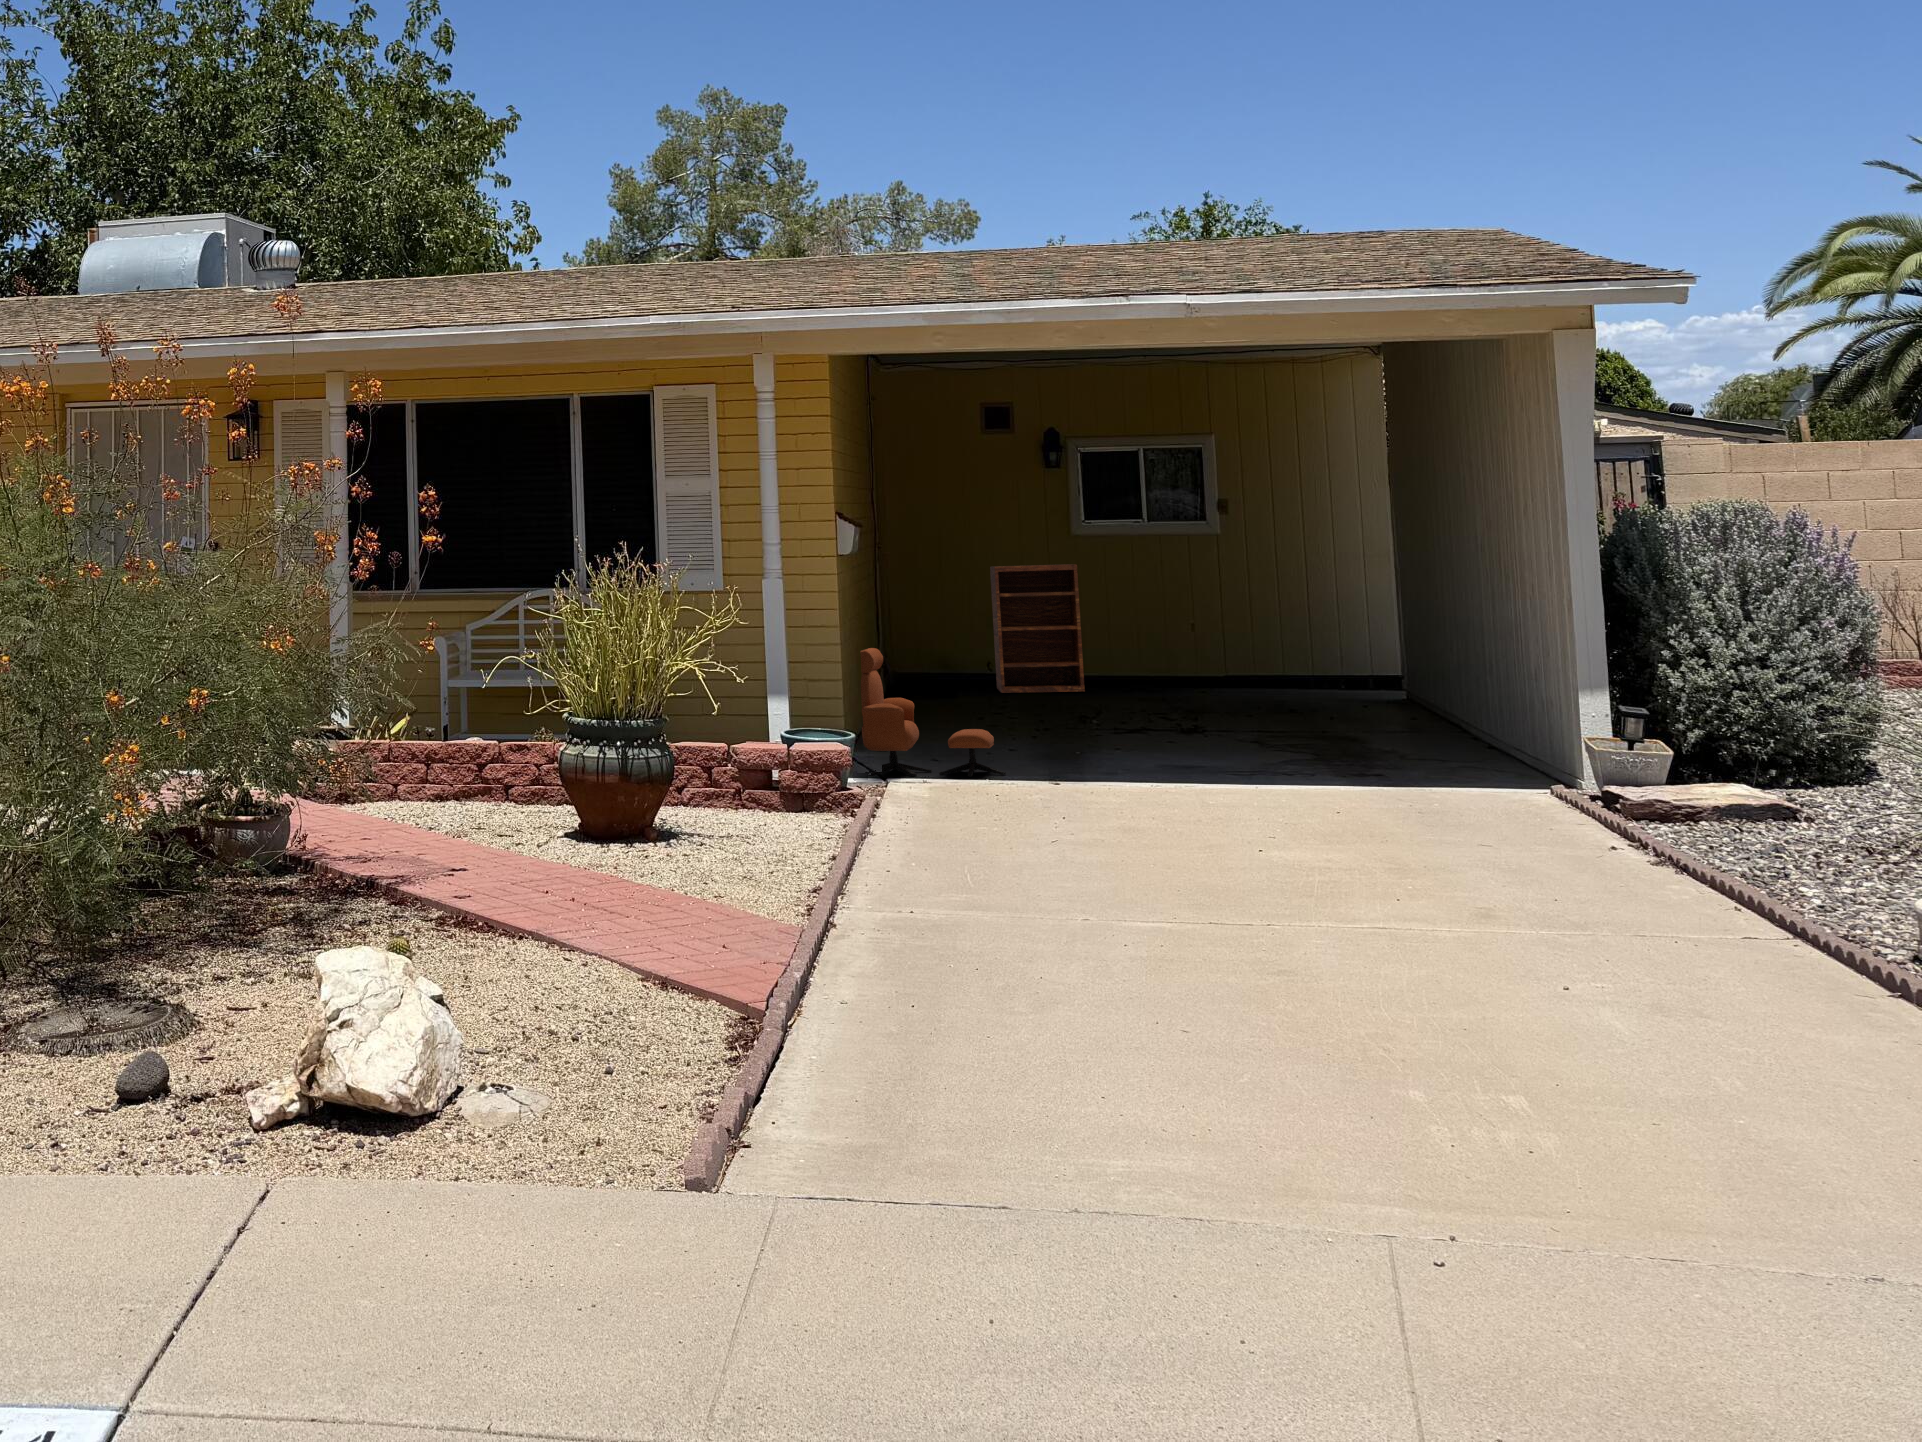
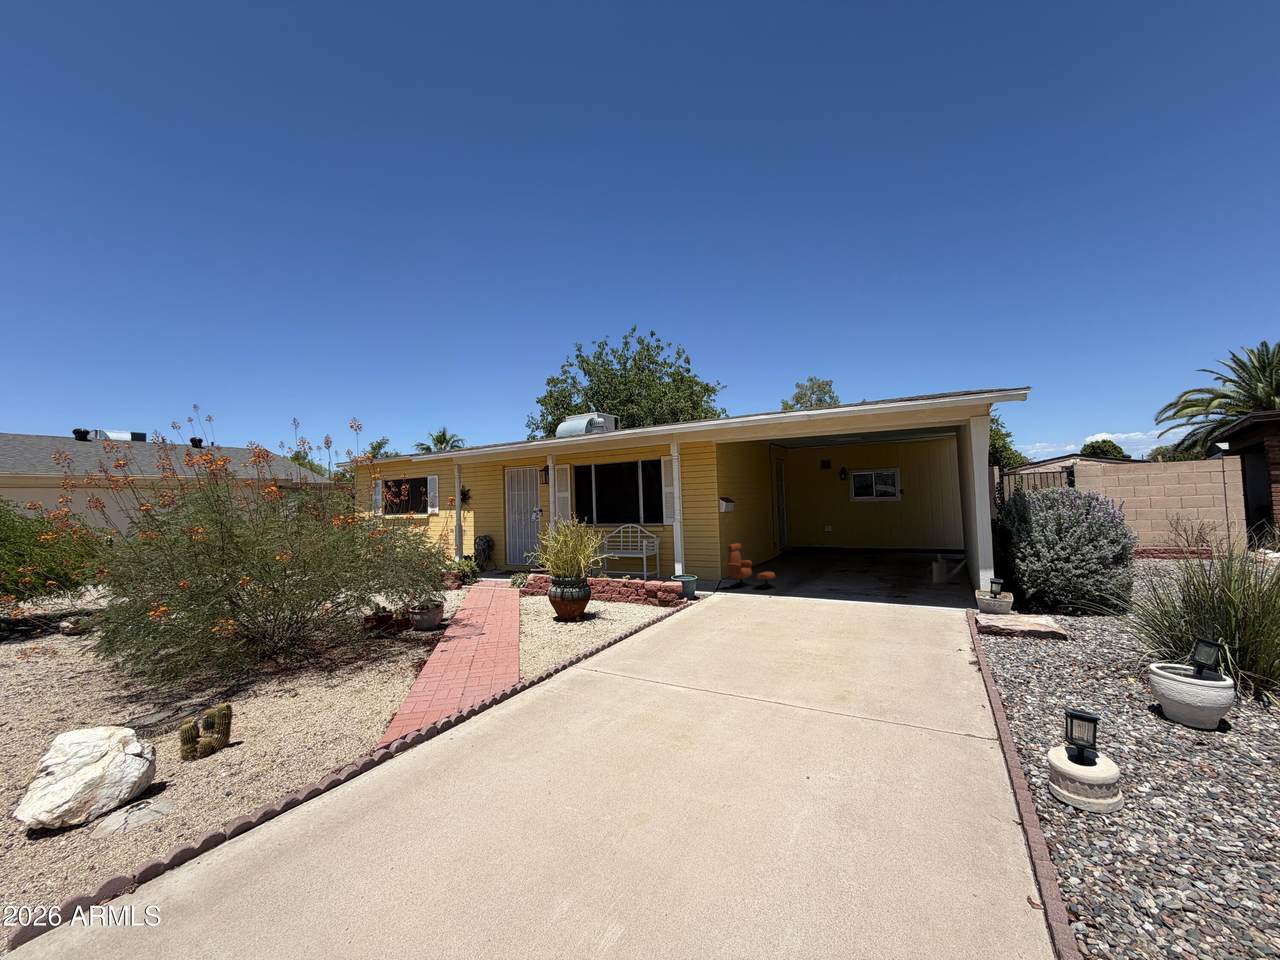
shelving unit: present [990,564,1085,693] -> none [822,512,853,553]
watering can: none [1373,673,1473,753] -> present [933,555,966,584]

